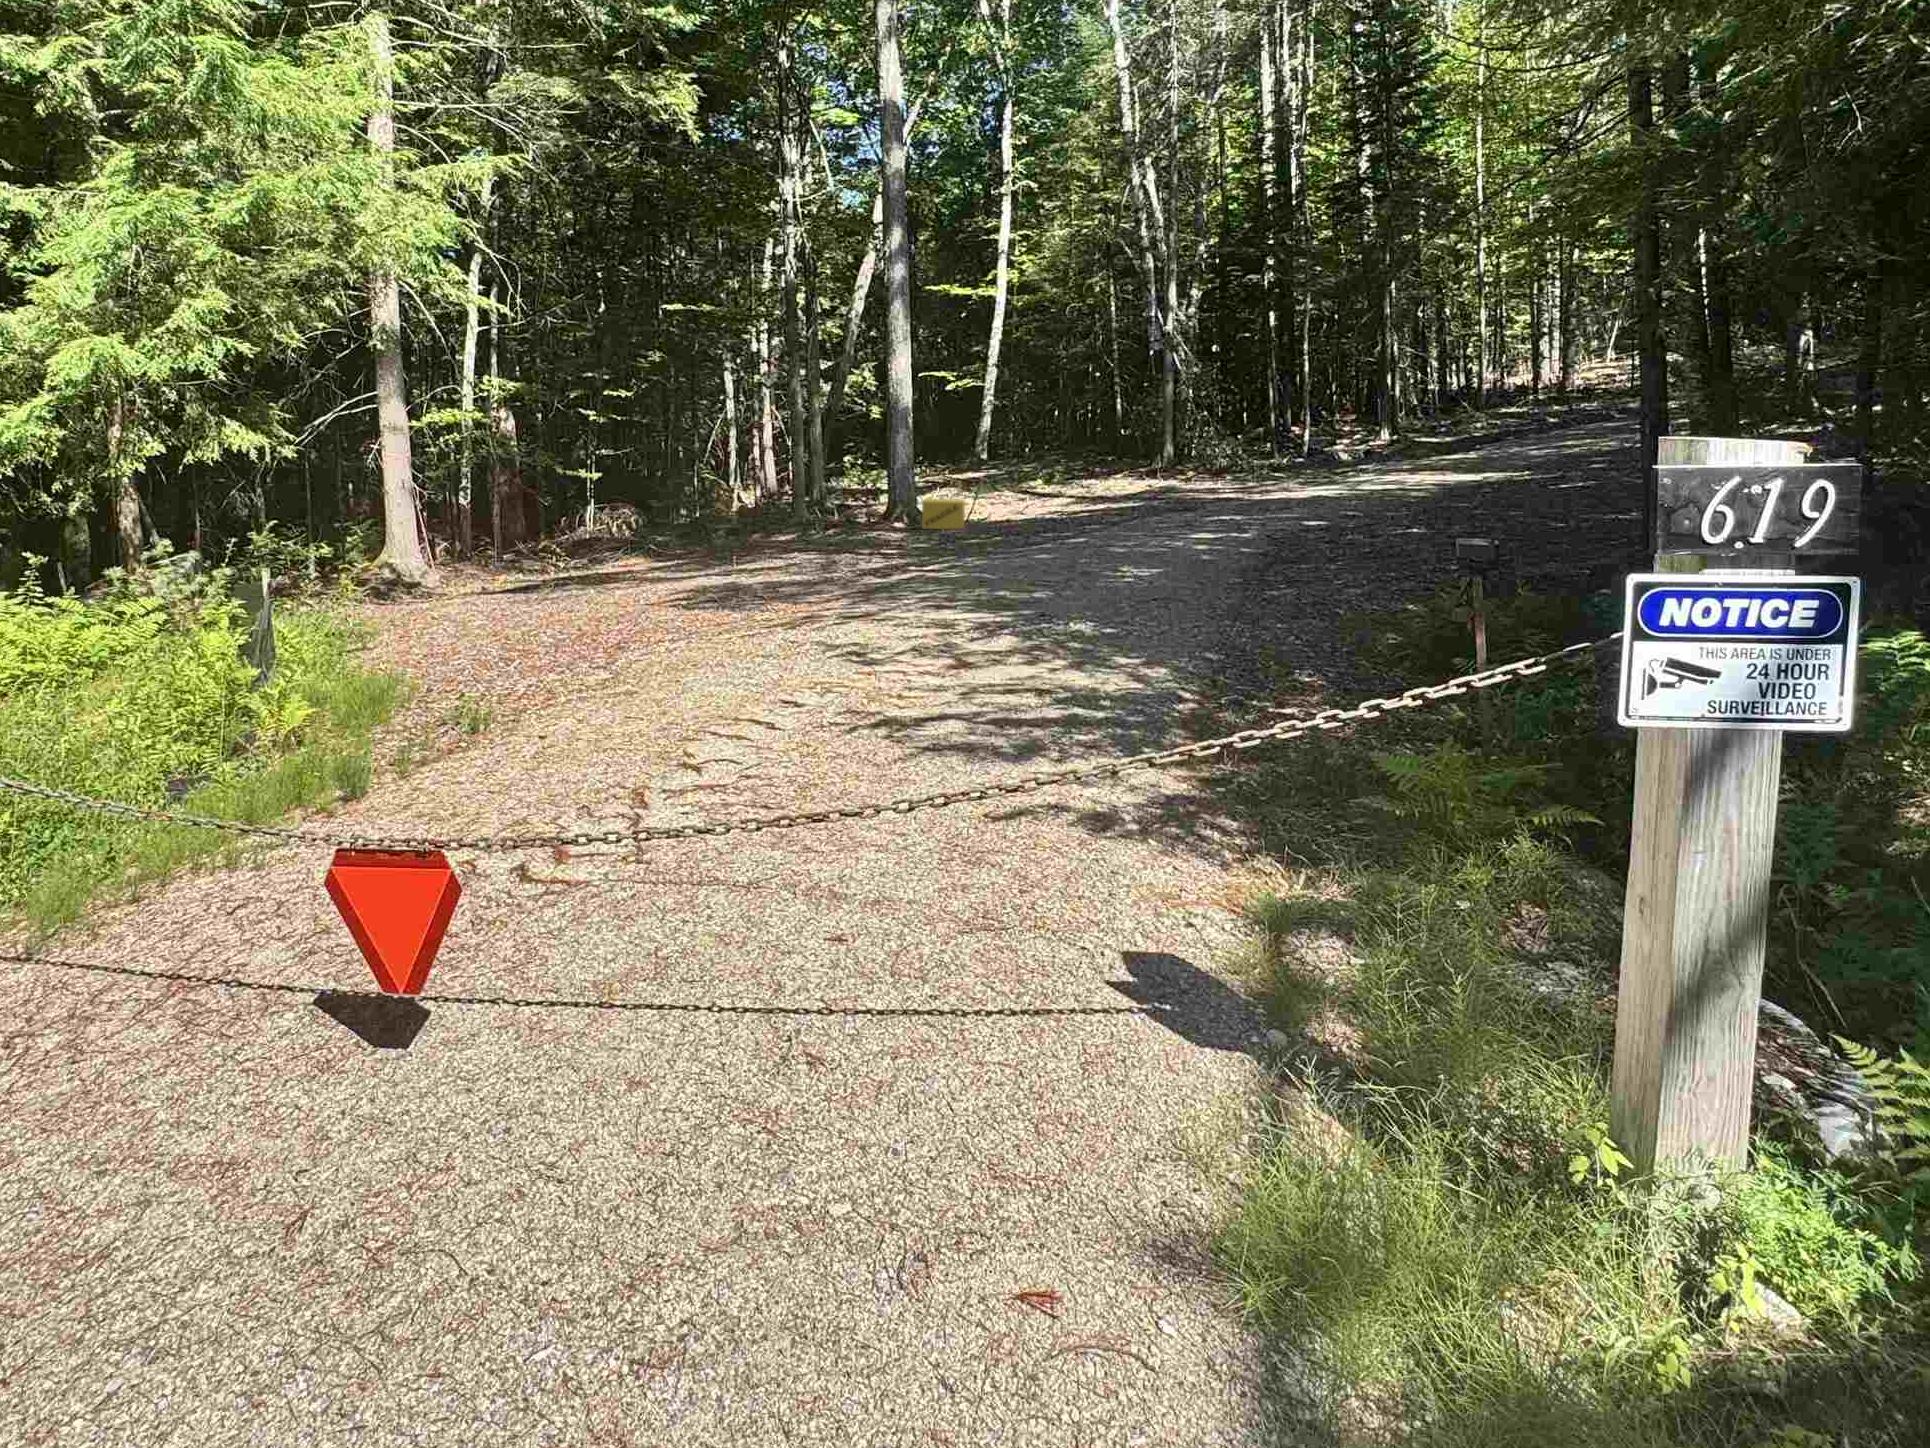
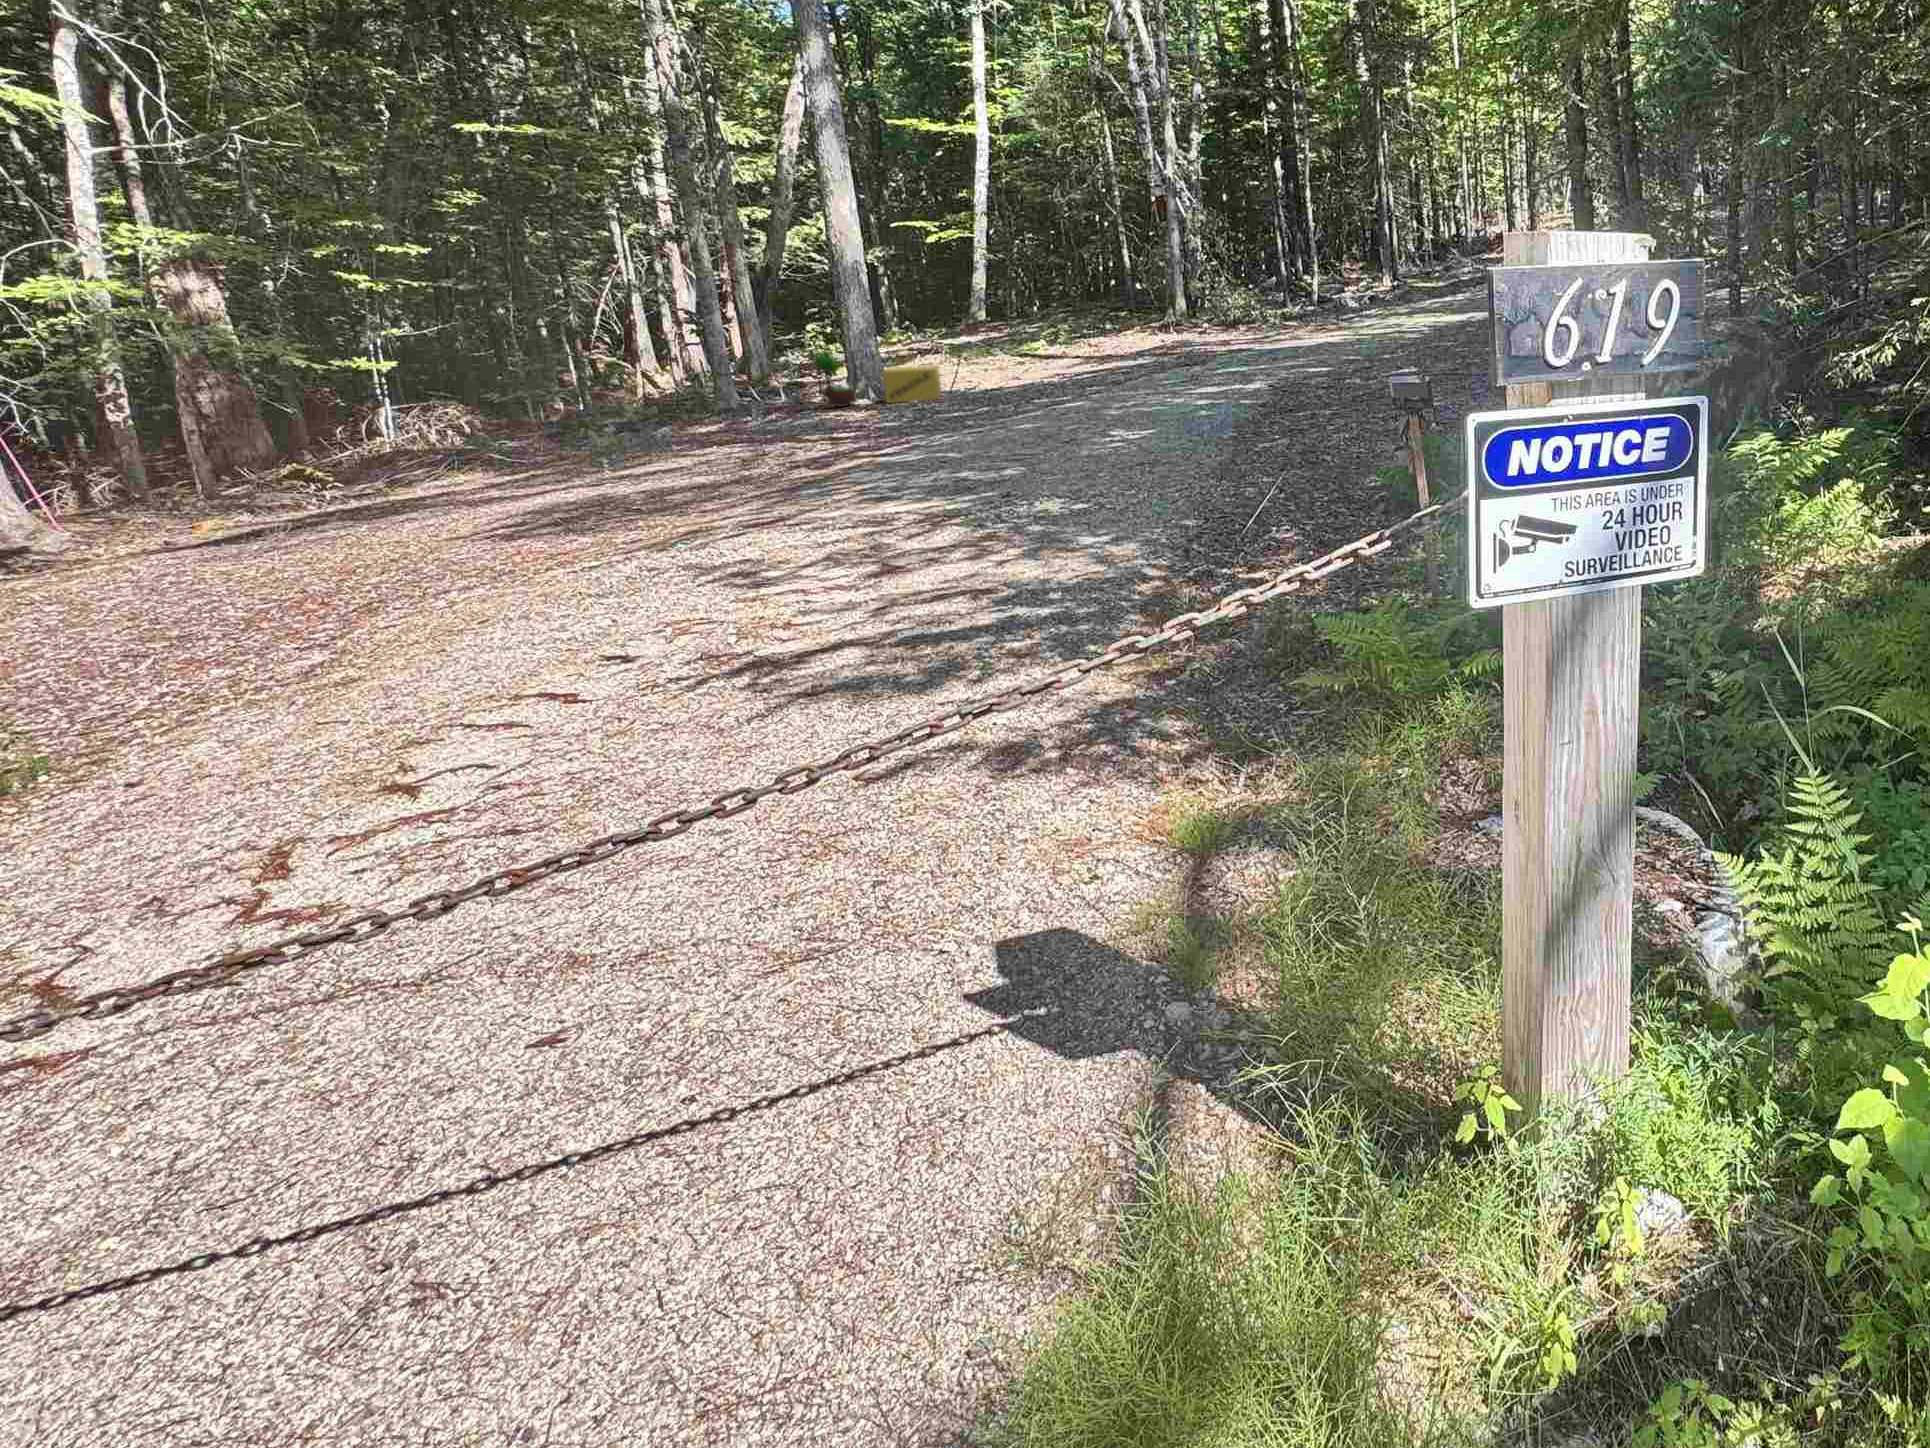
potted tree: none [868,476,900,529] -> present [808,350,856,407]

